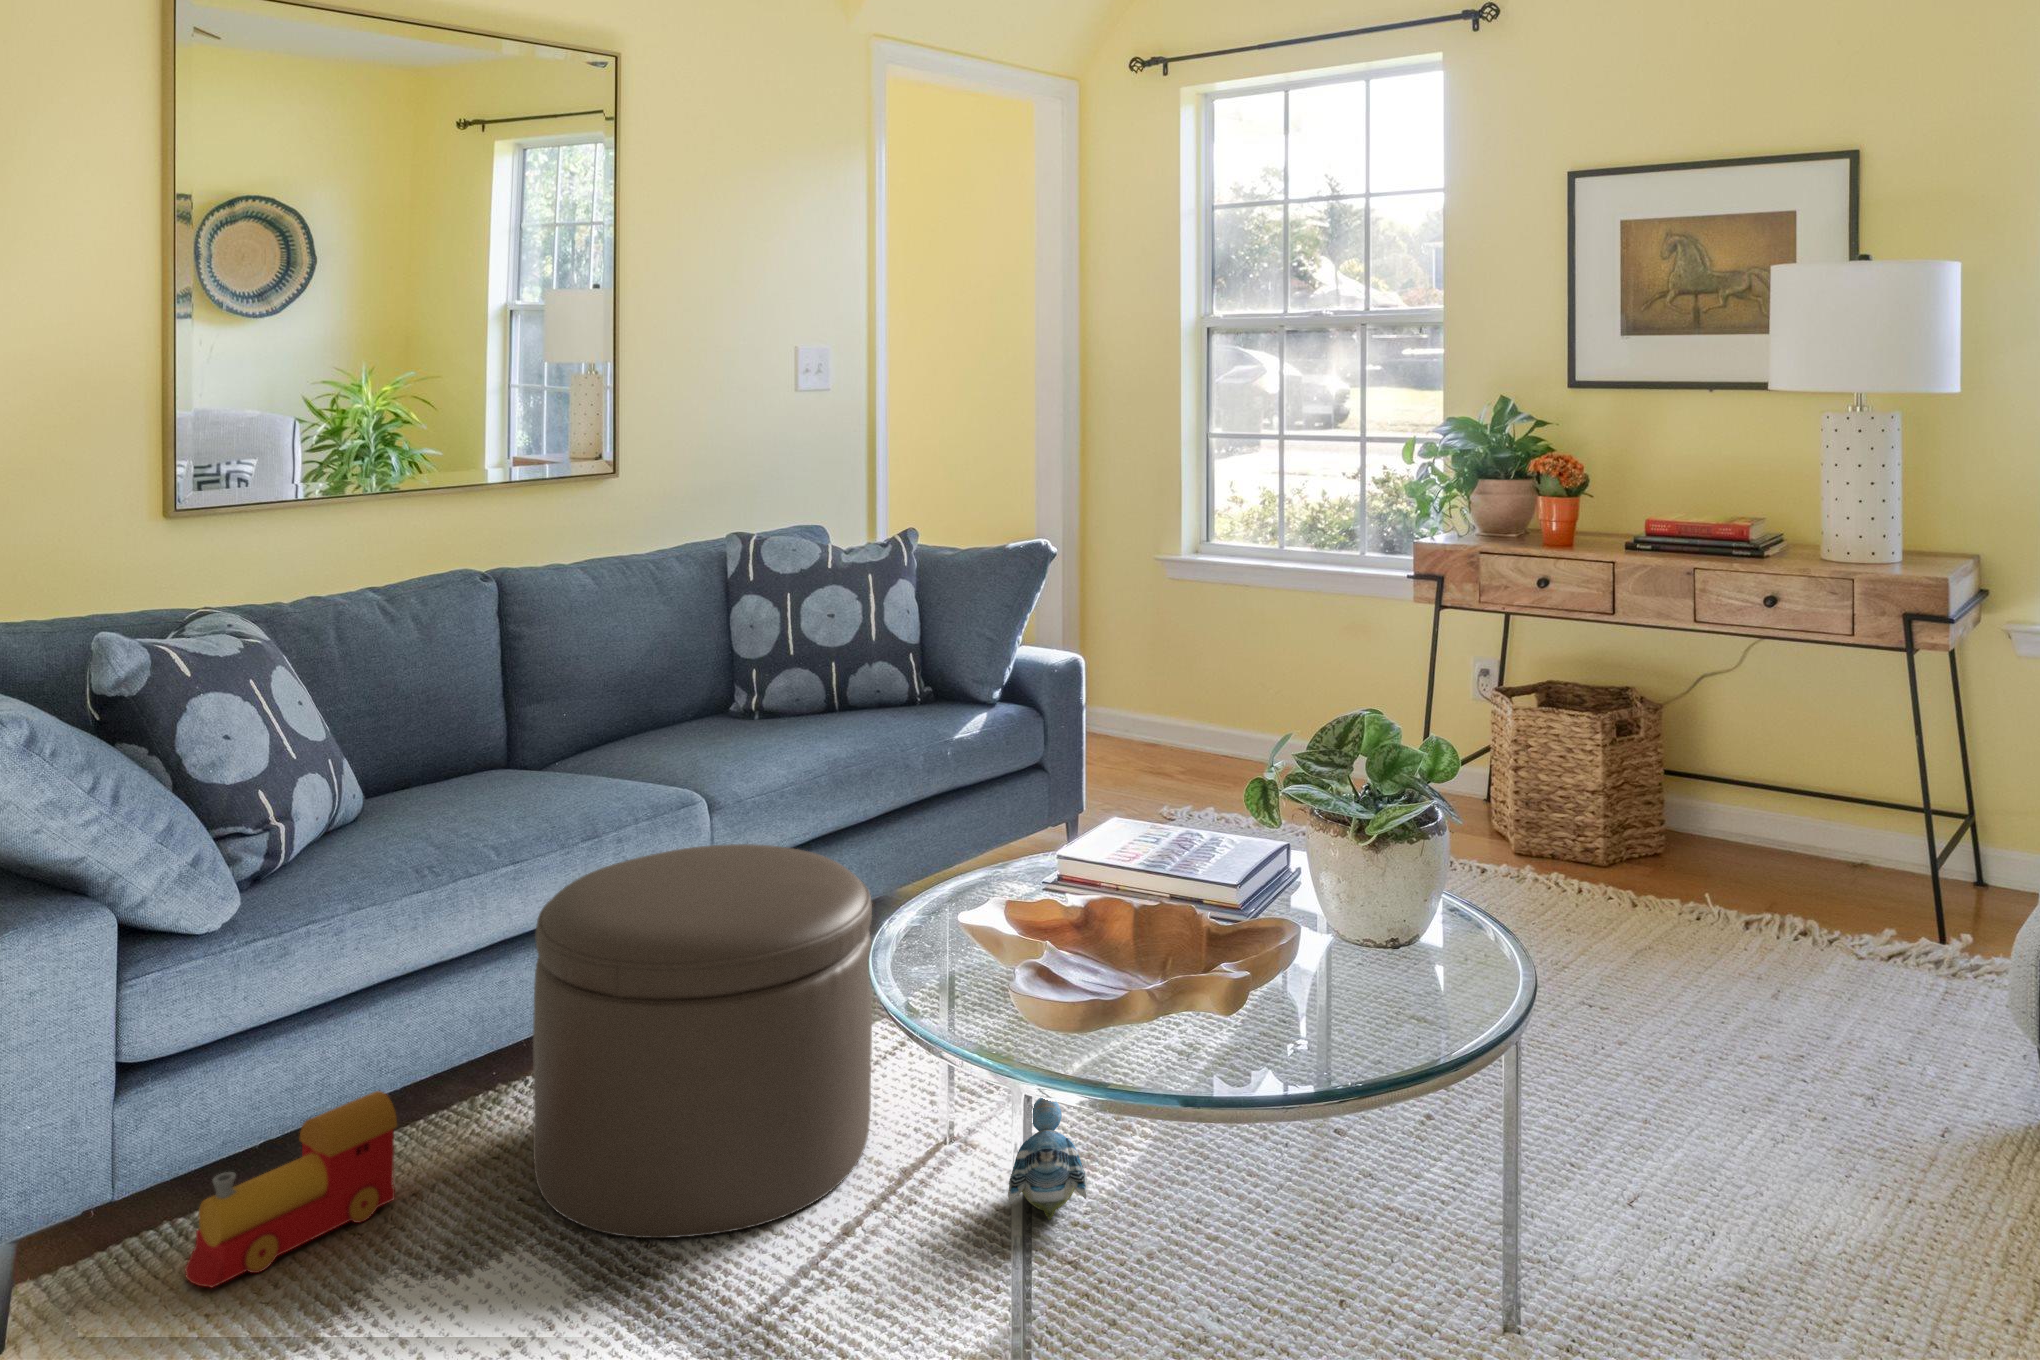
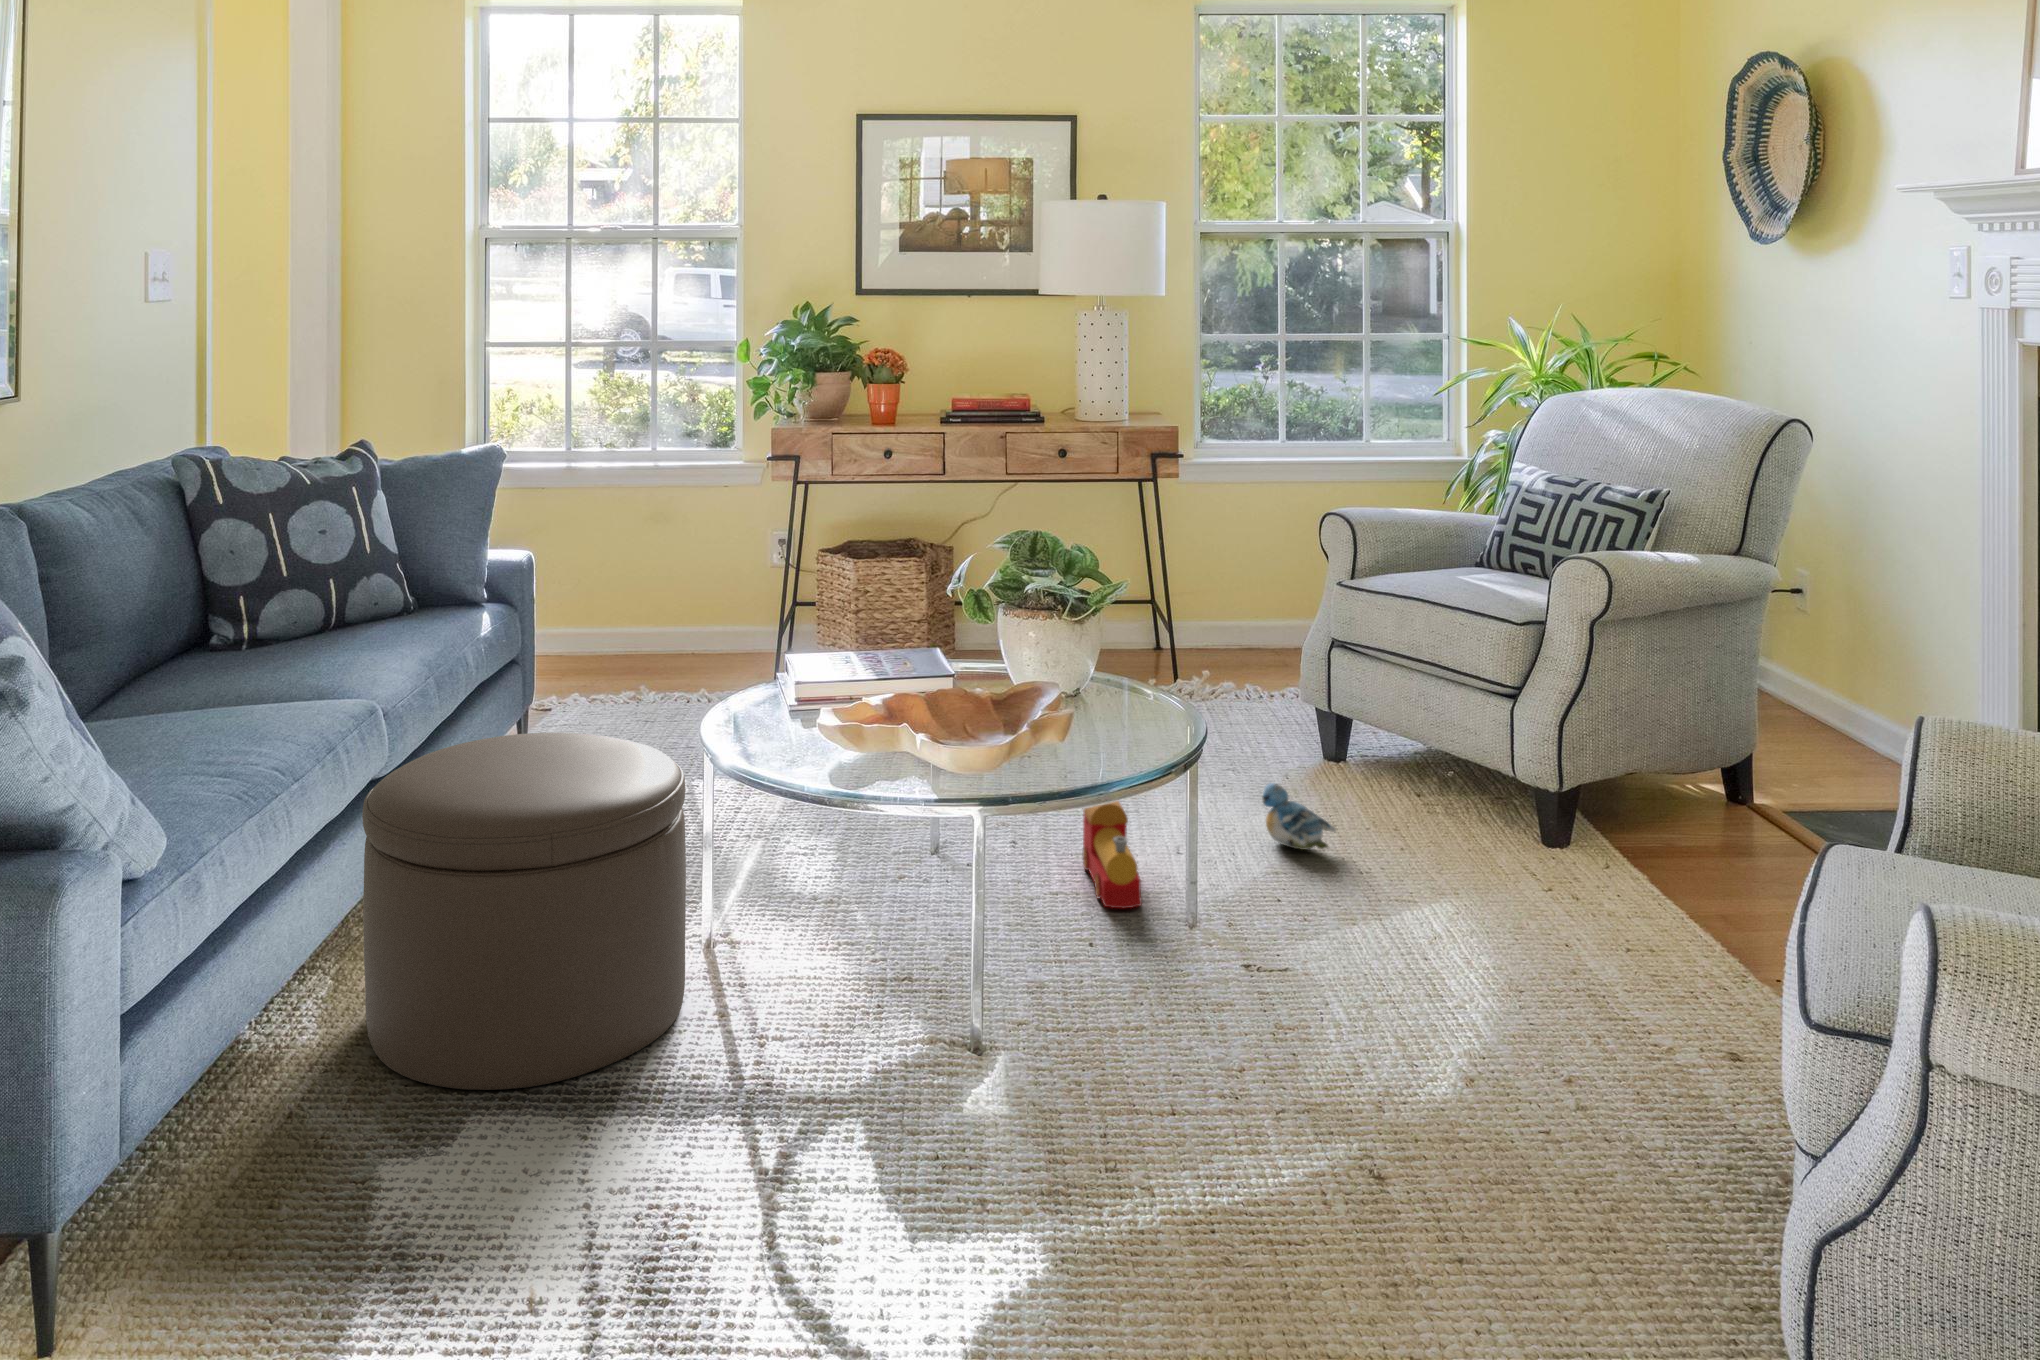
toy train: present [185,1091,397,1288] -> present [1083,801,1142,908]
plush toy: present [1008,1098,1088,1220] -> present [1262,783,1336,850]

